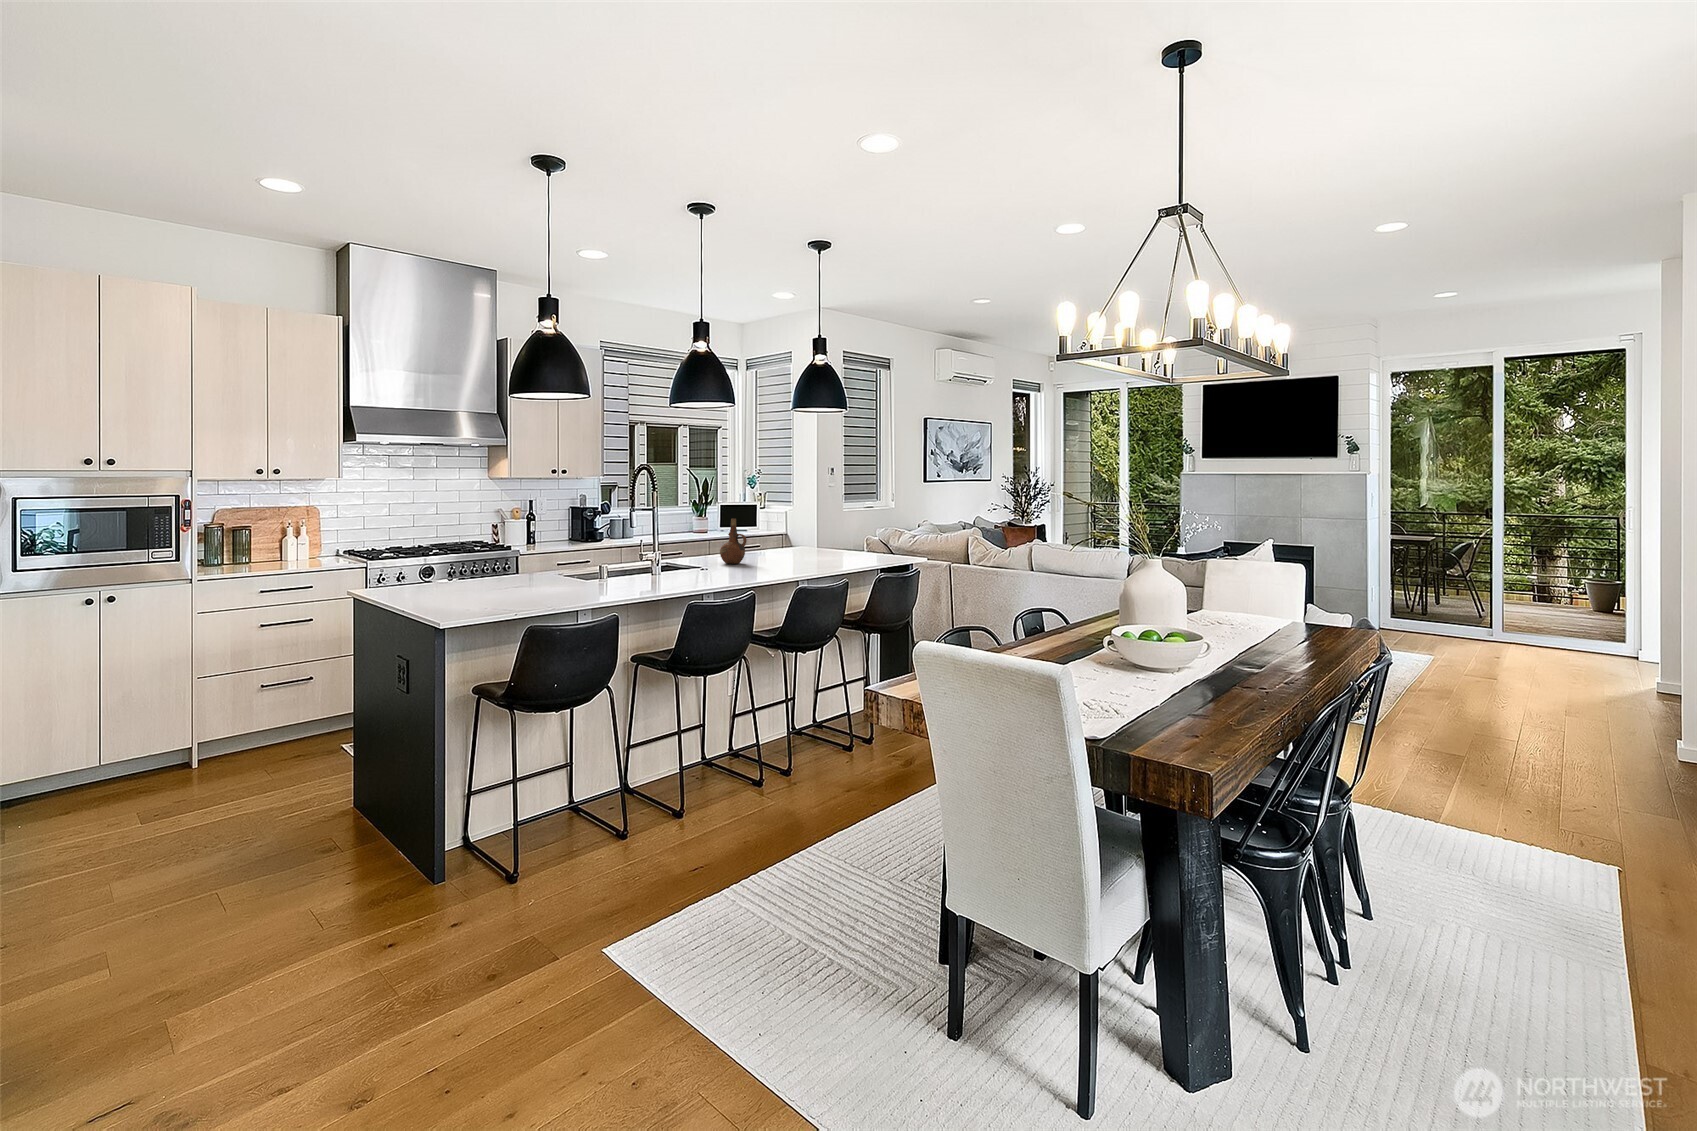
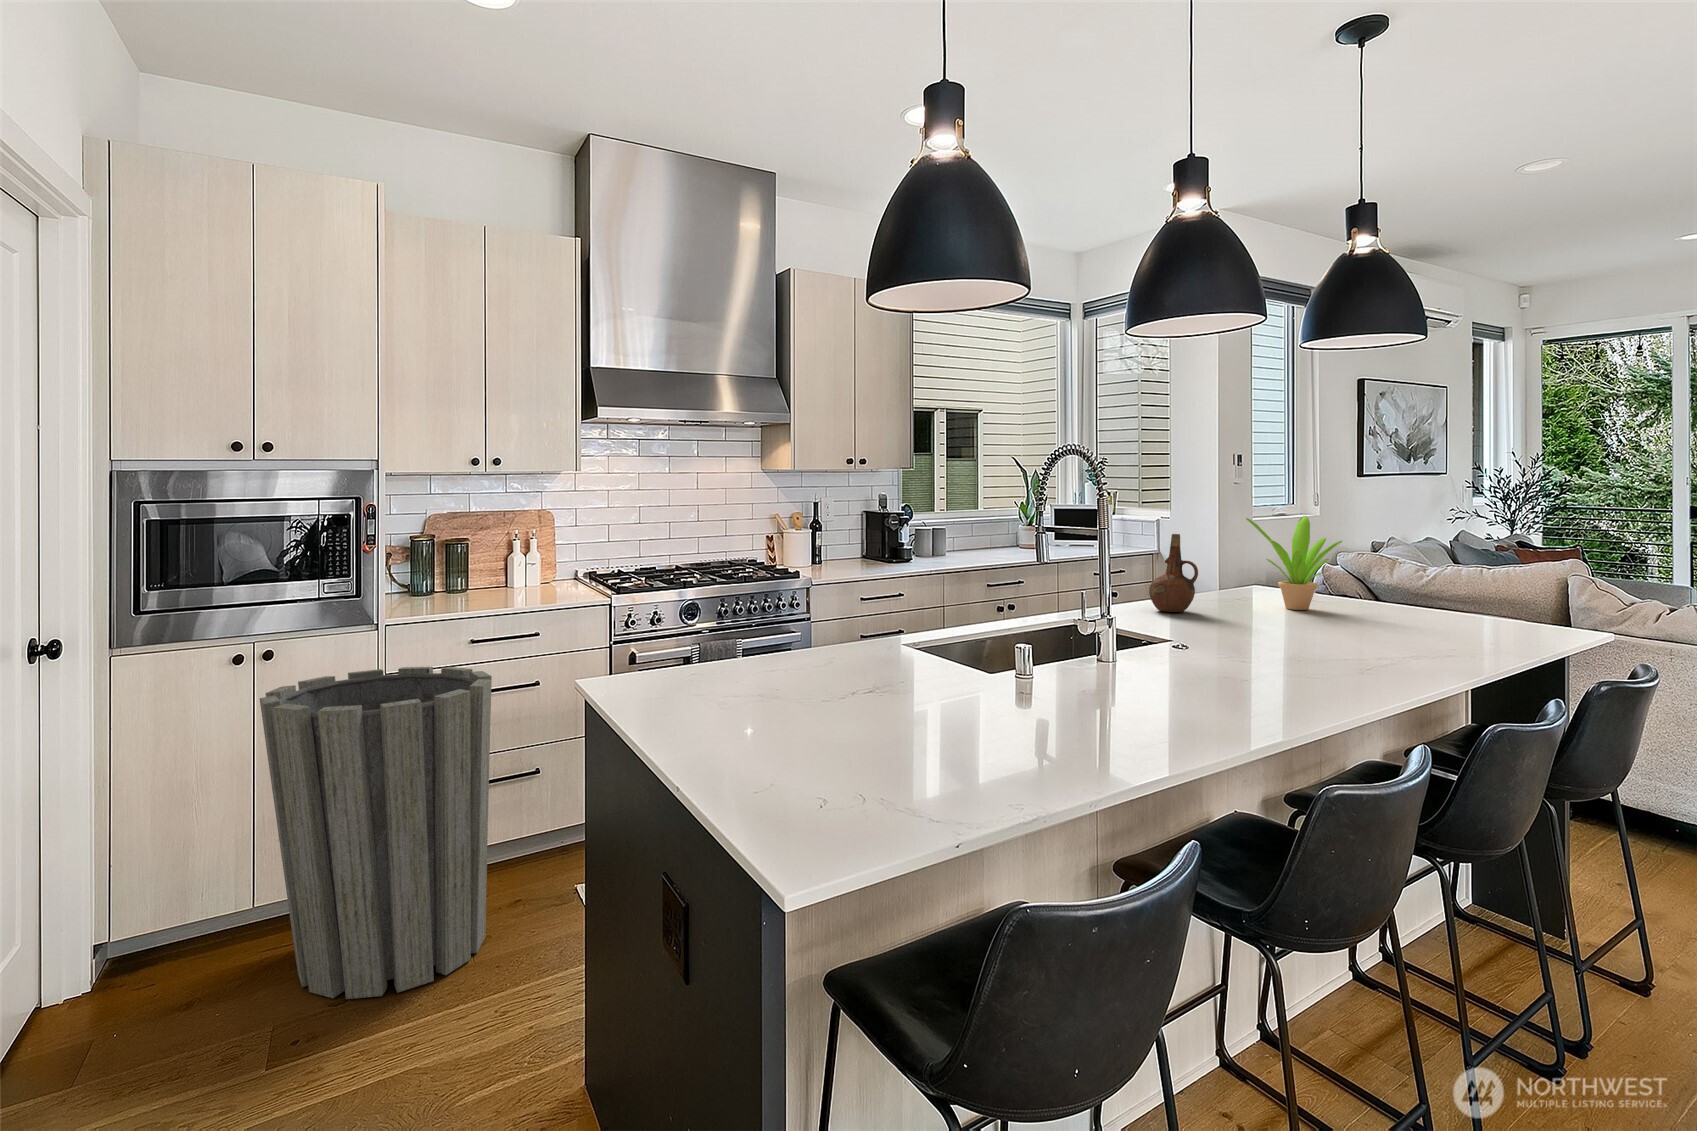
potted plant: none [777,508,824,561] -> present [1245,516,1342,610]
trash can: none [106,611,279,818] -> present [260,667,492,999]

